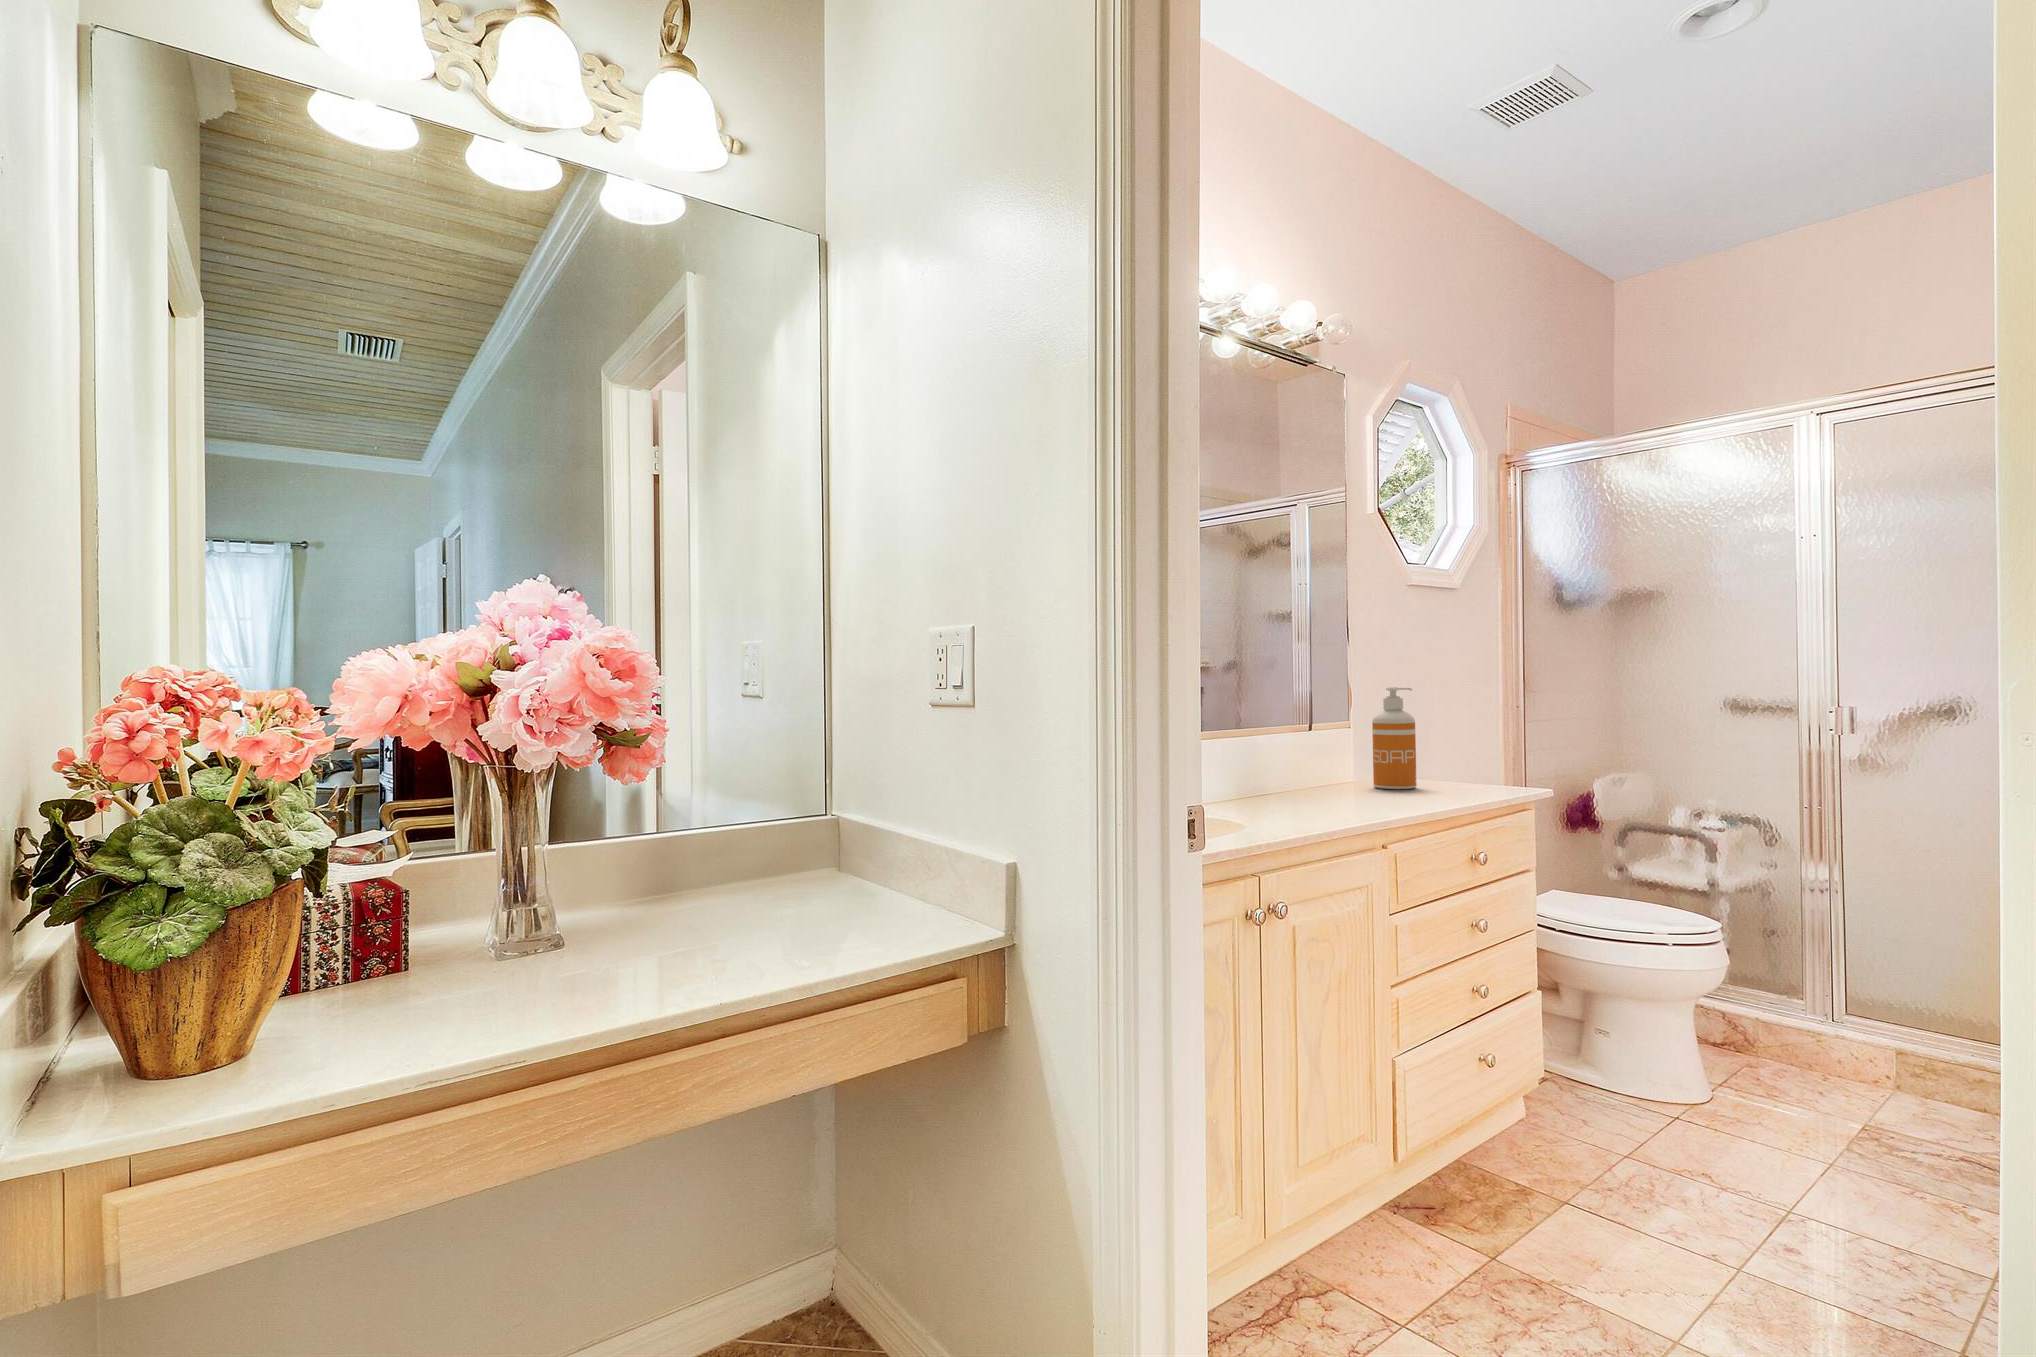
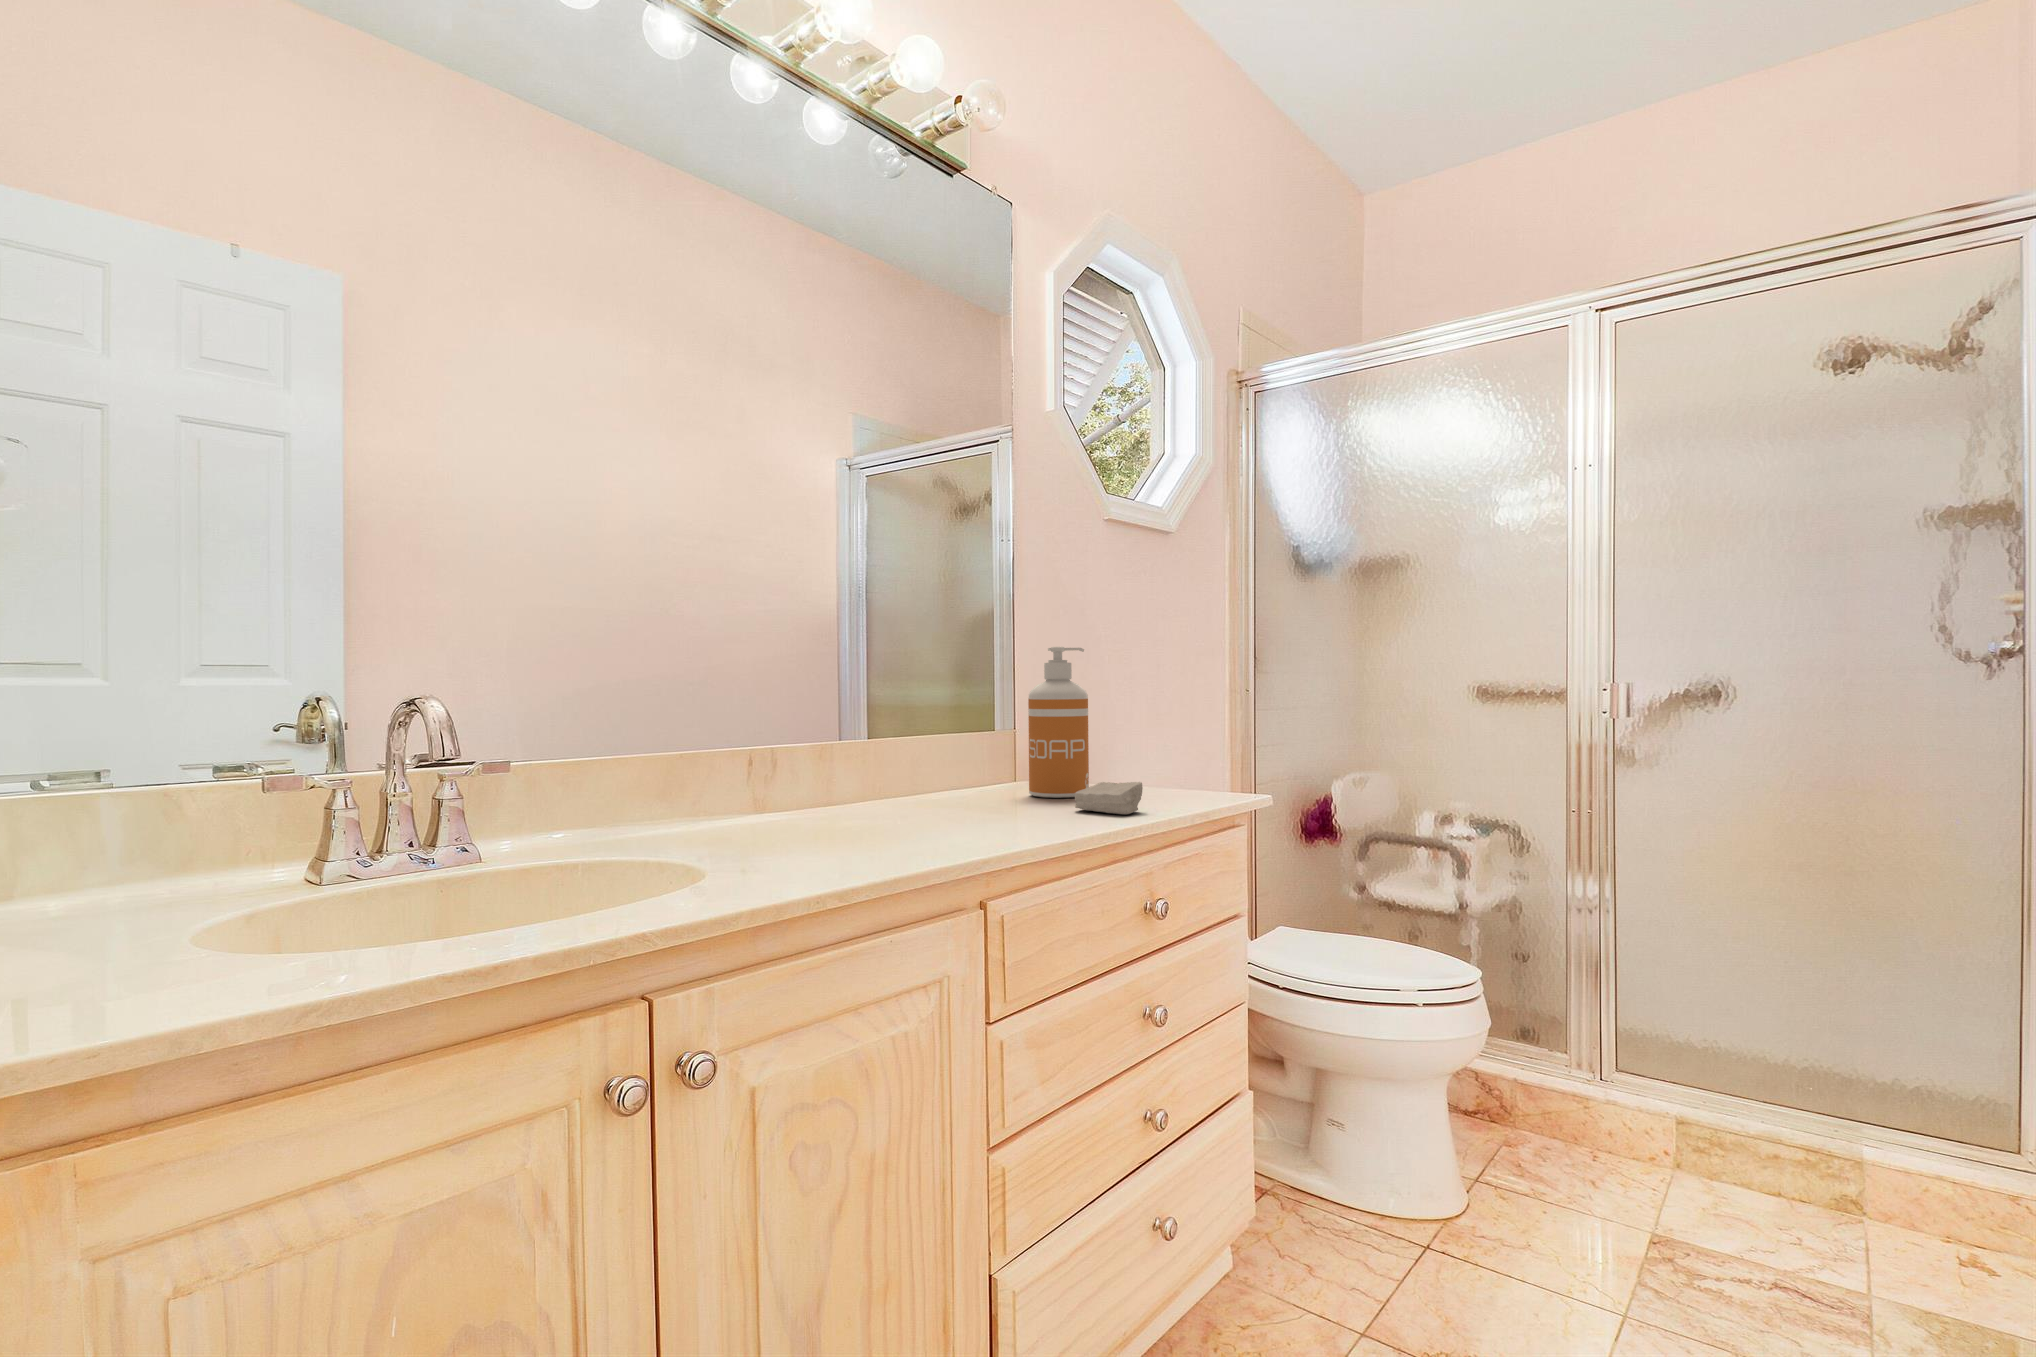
soap bar: none [1418,779,1465,799] -> present [1075,782,1143,814]

